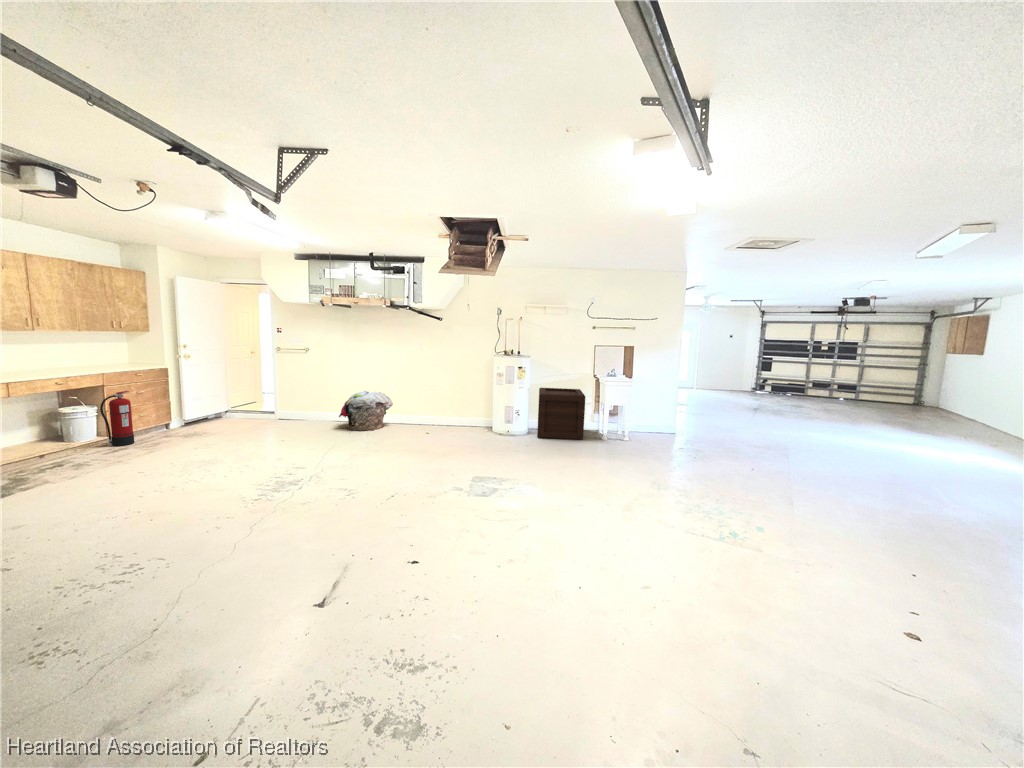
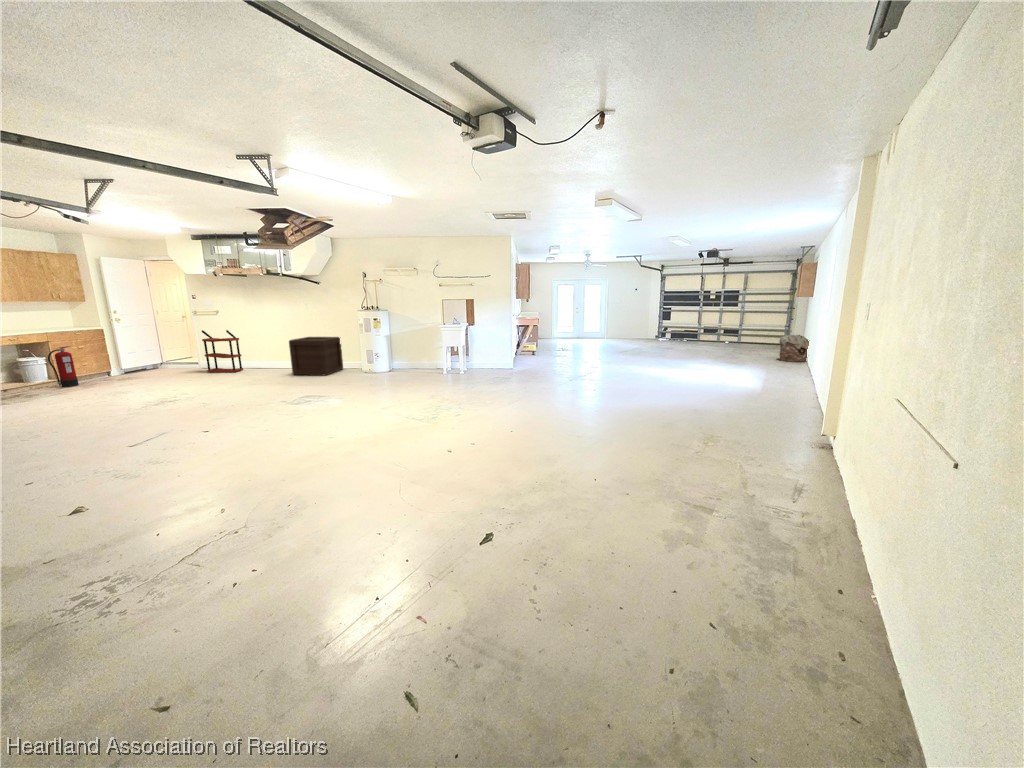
shelving unit: none [290,372,334,426] -> present [202,330,243,373]
wooden crate: present [537,388,585,440] -> present [289,337,343,375]
laundry basket: present [339,391,393,431] -> present [777,335,810,362]

